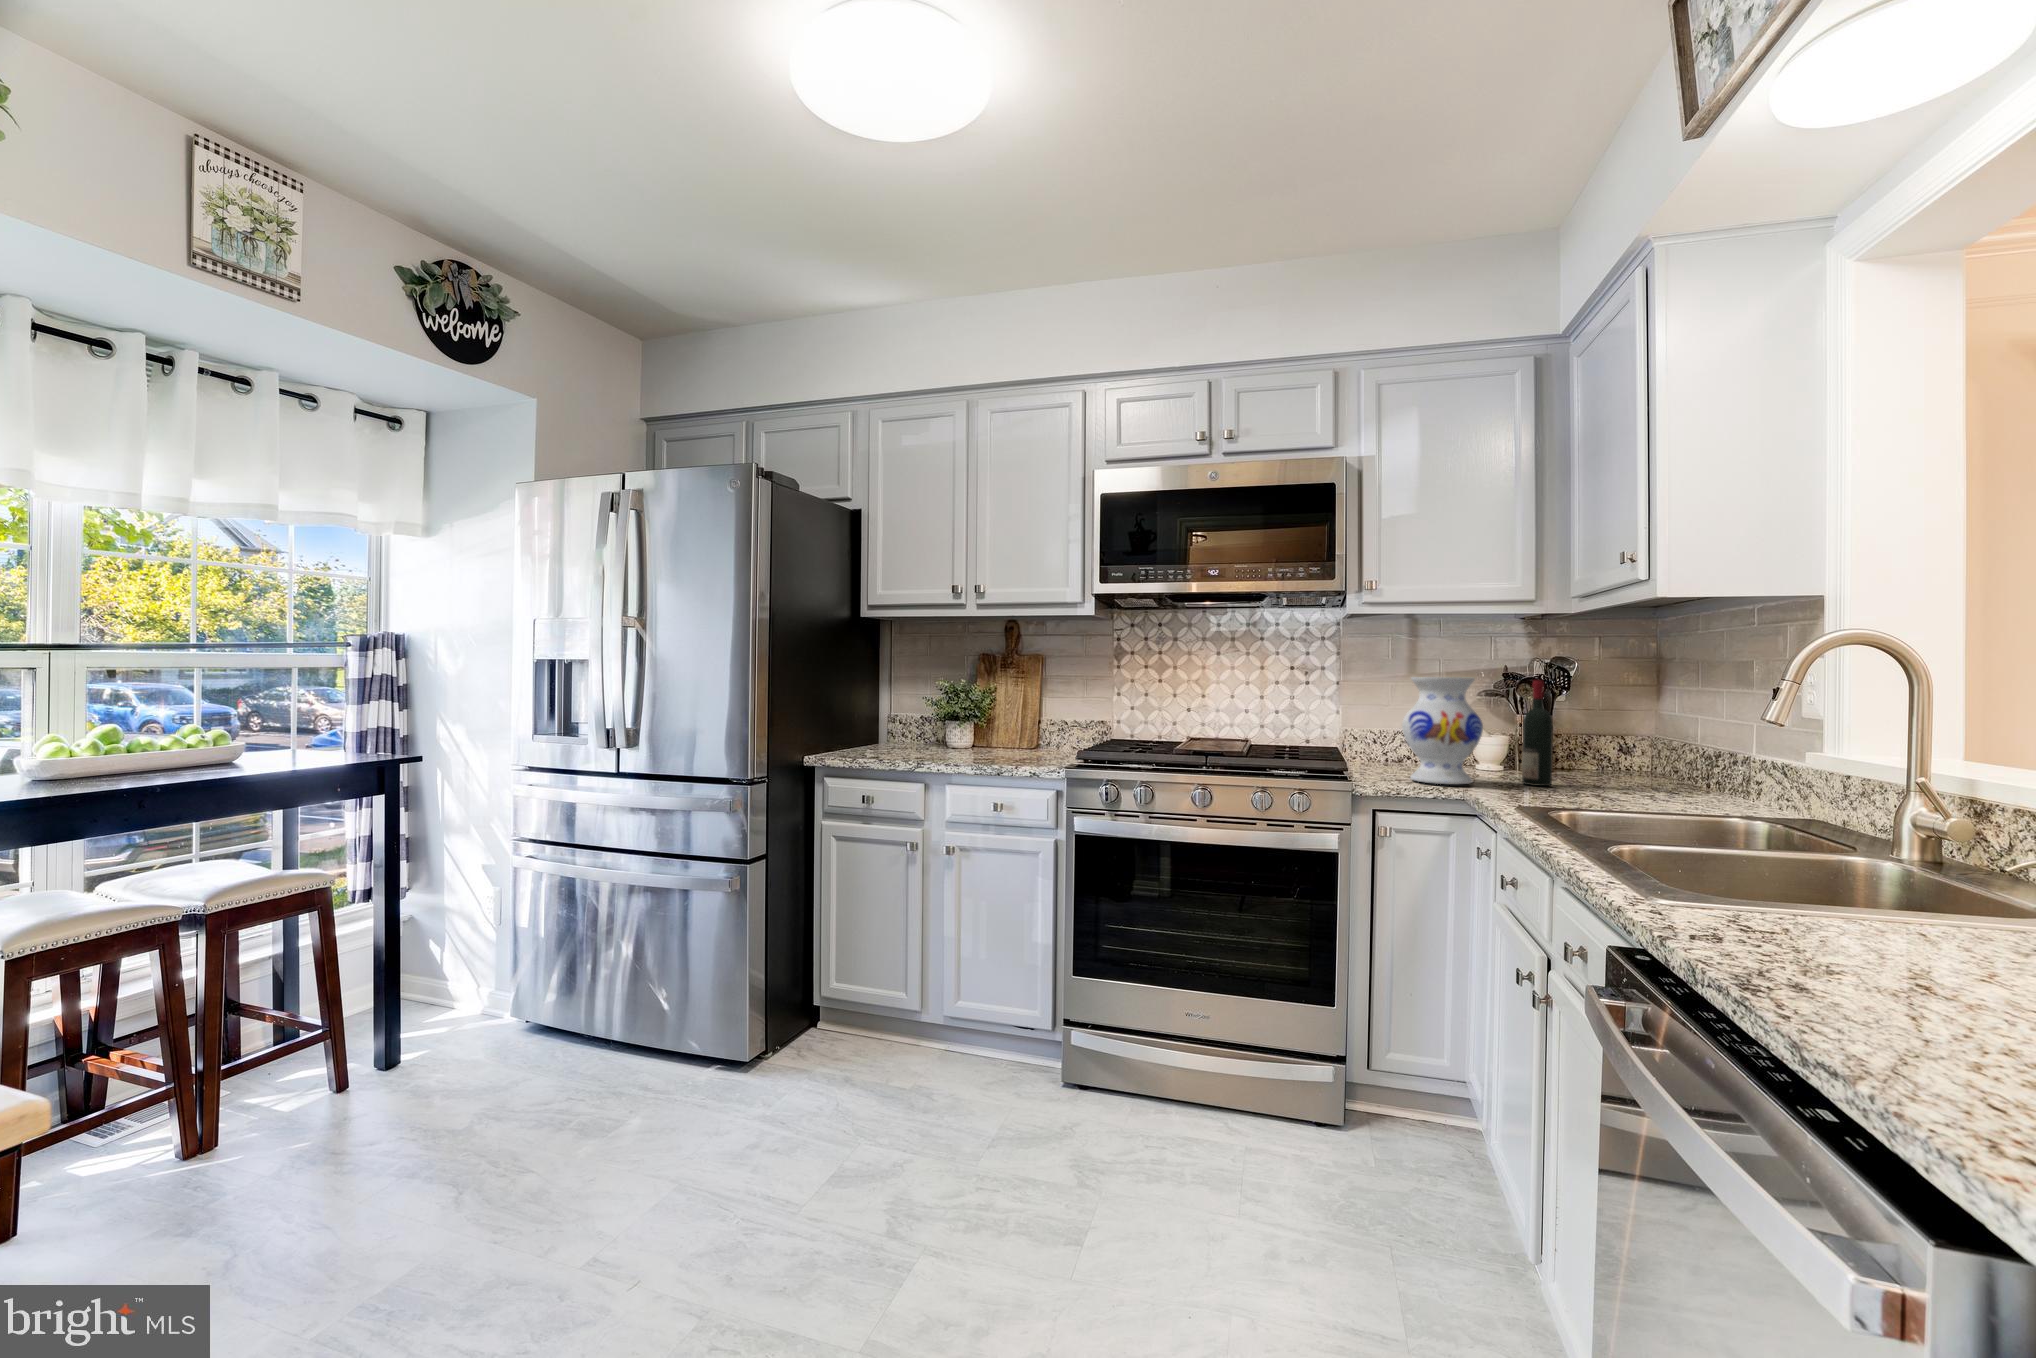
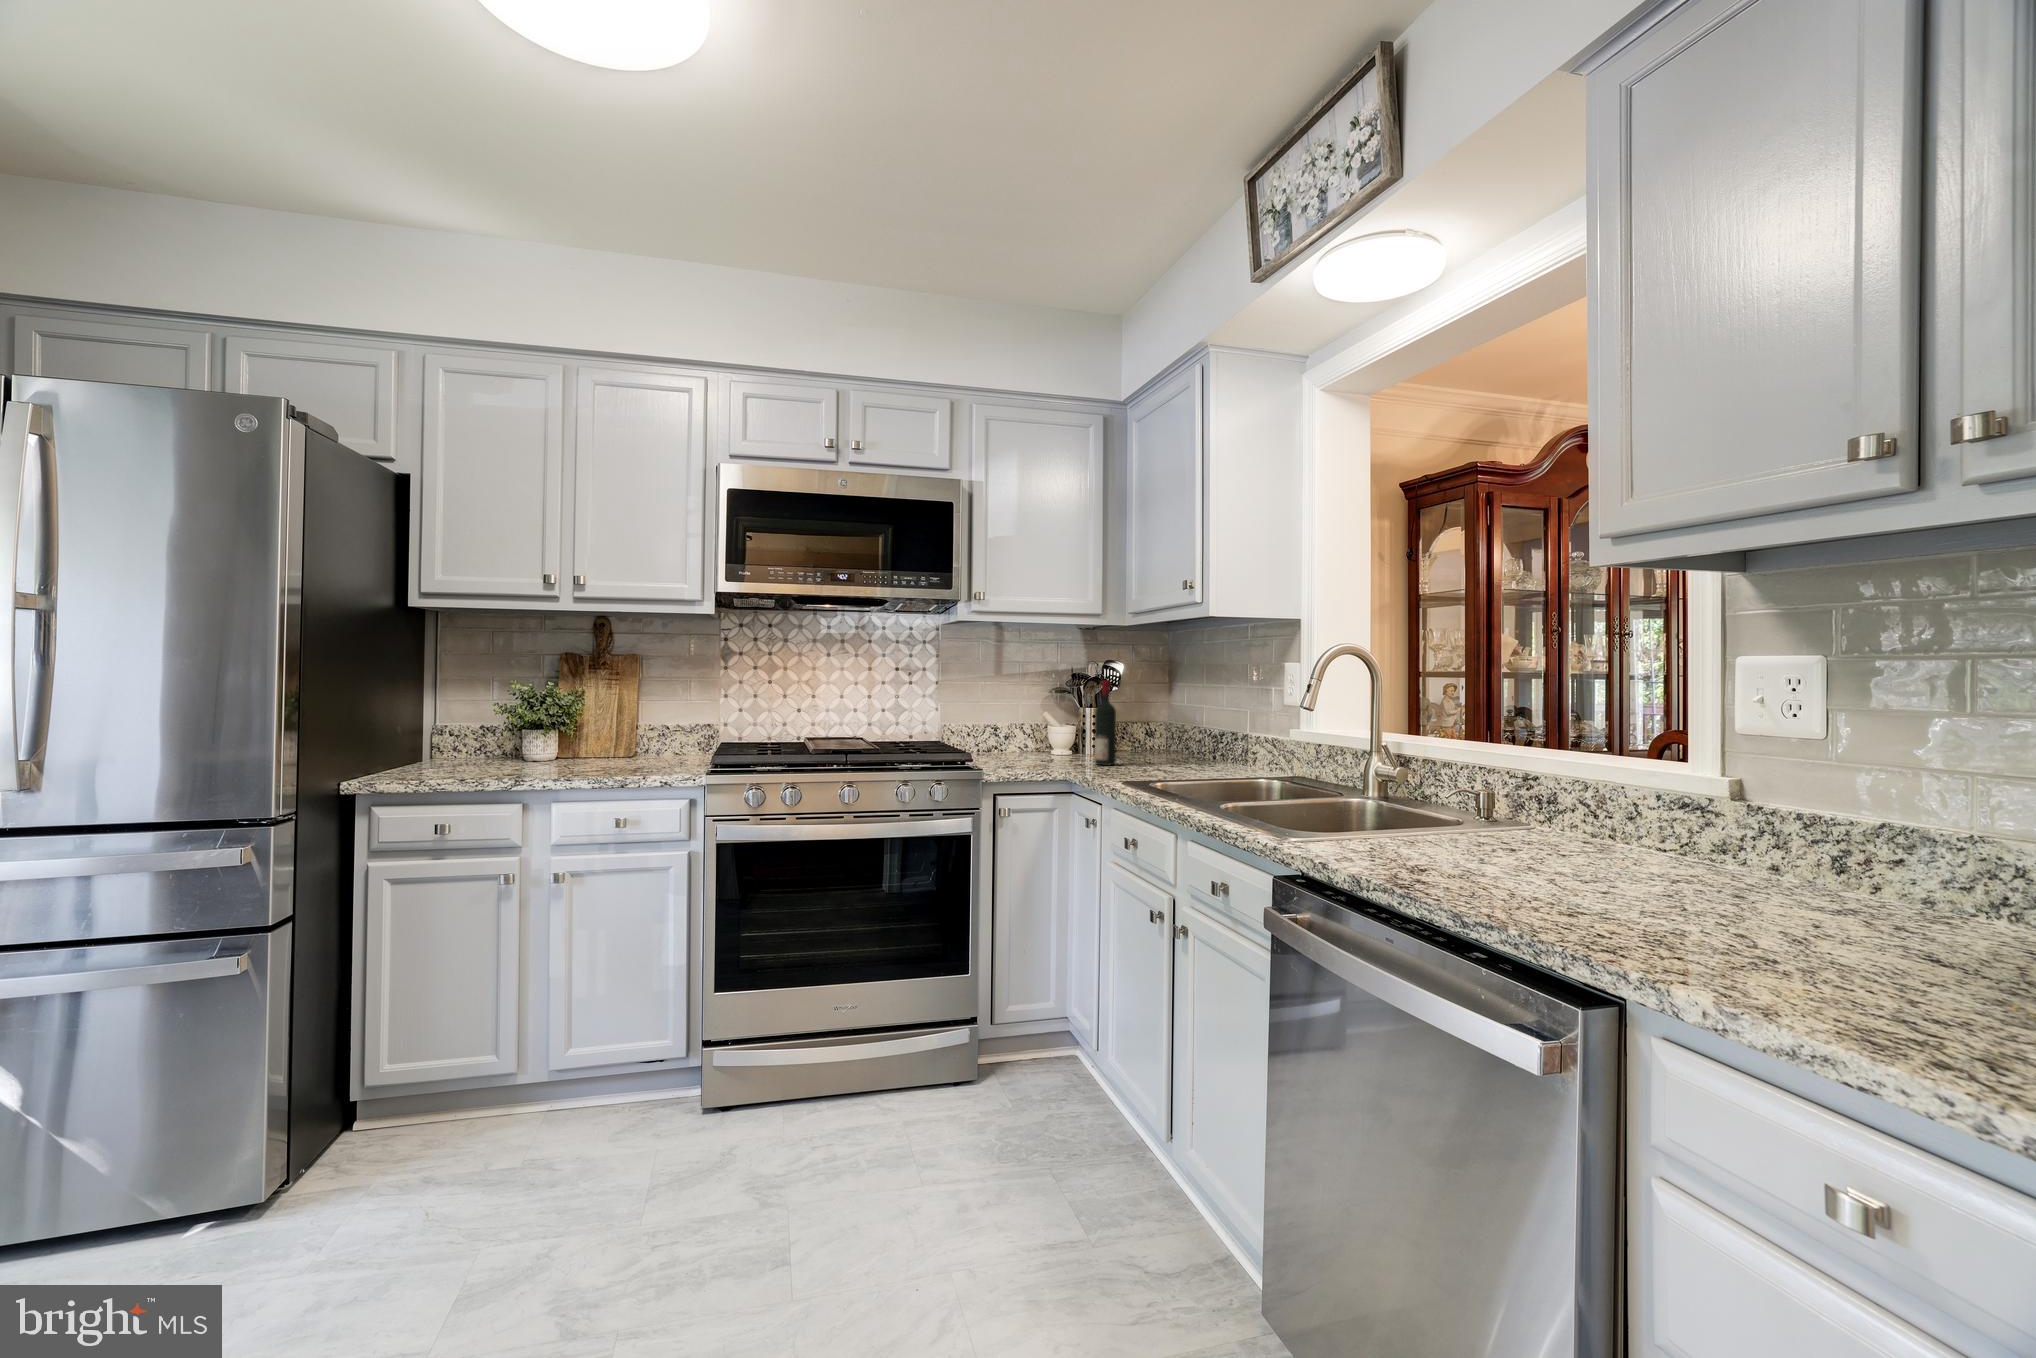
vase: present [1402,677,1483,784] -> none [1012,677,1074,768]

